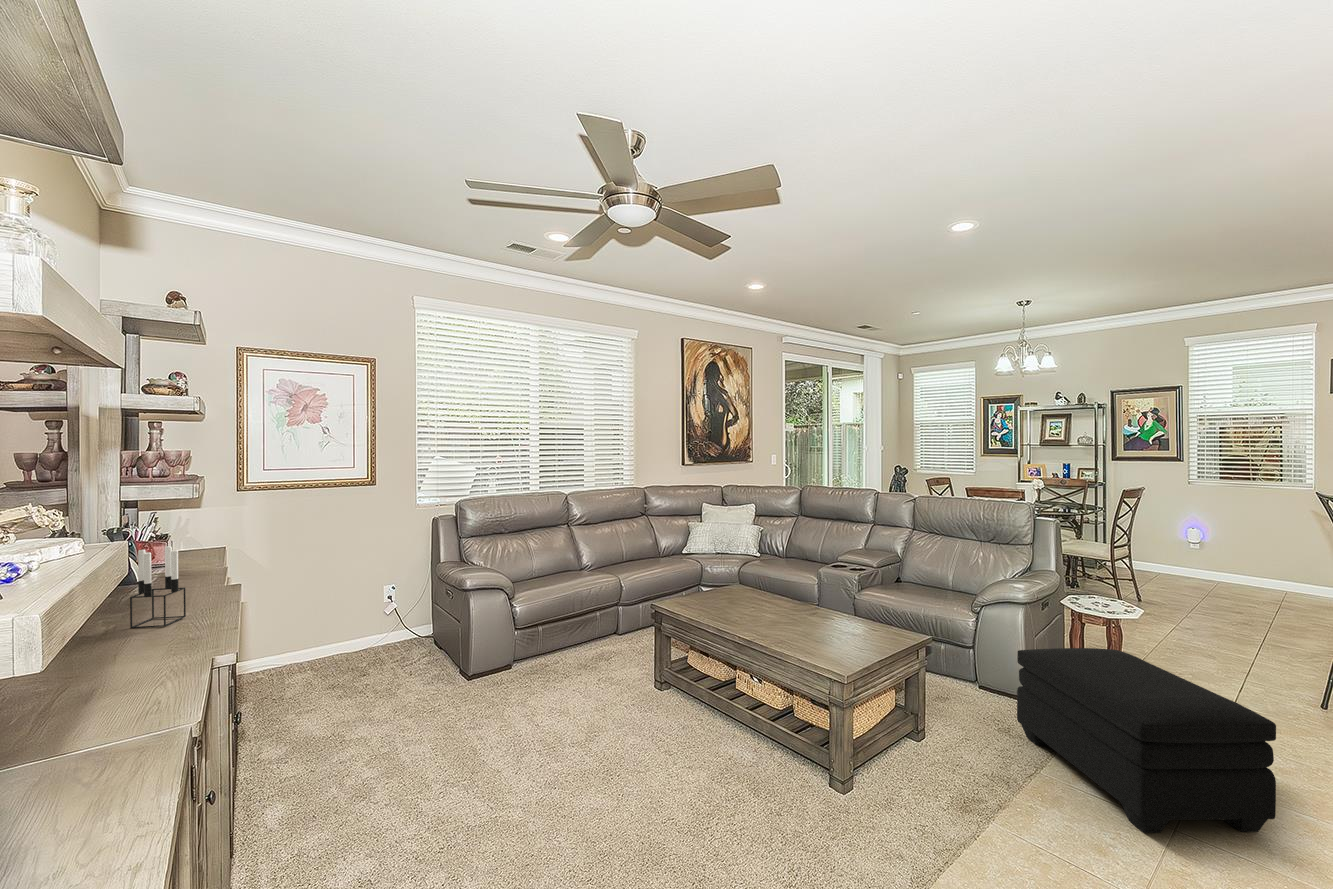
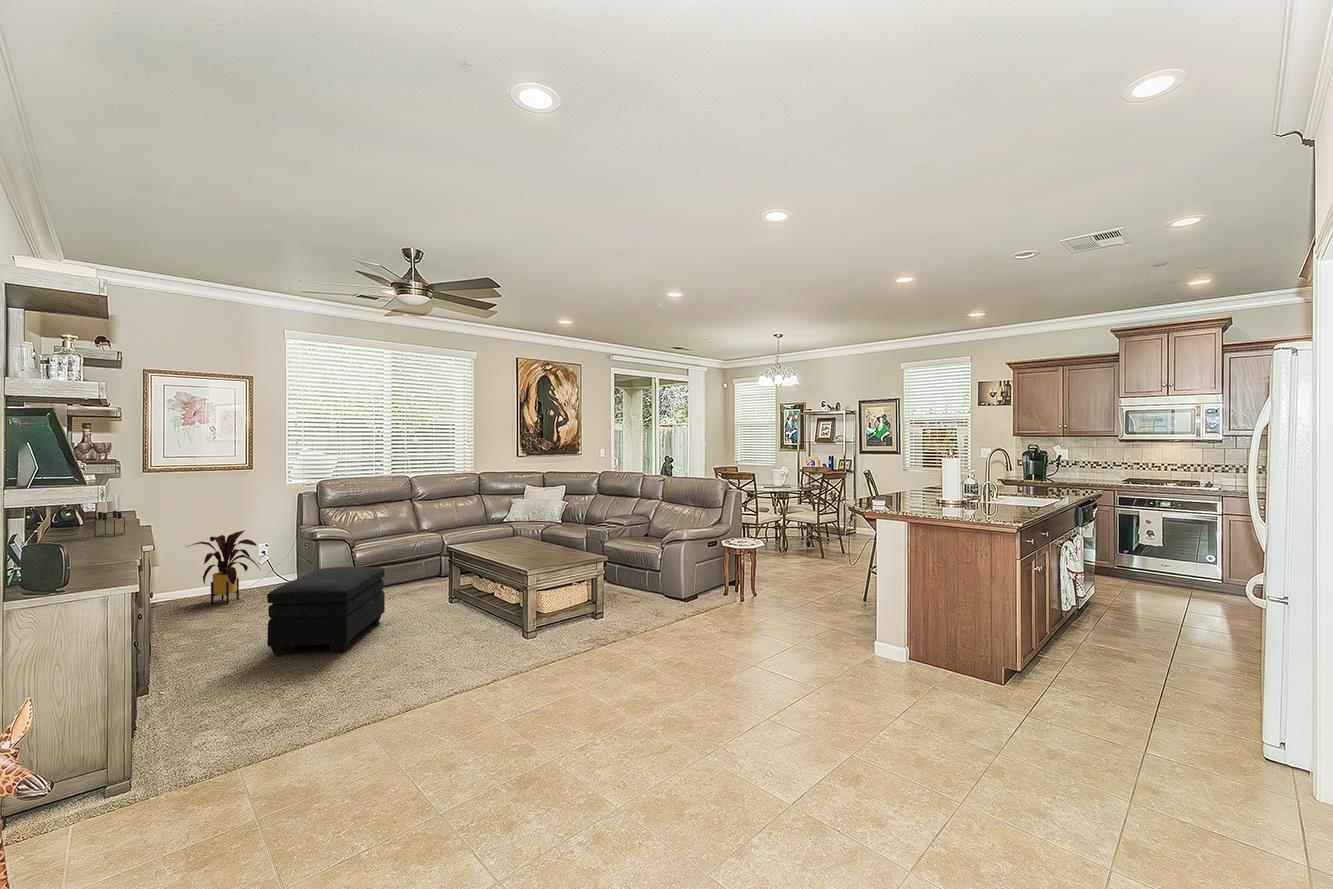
house plant: none [292,570,391,679] -> present [190,531,260,604]
ottoman: present [1017,648,1276,833] -> present [267,567,385,655]

